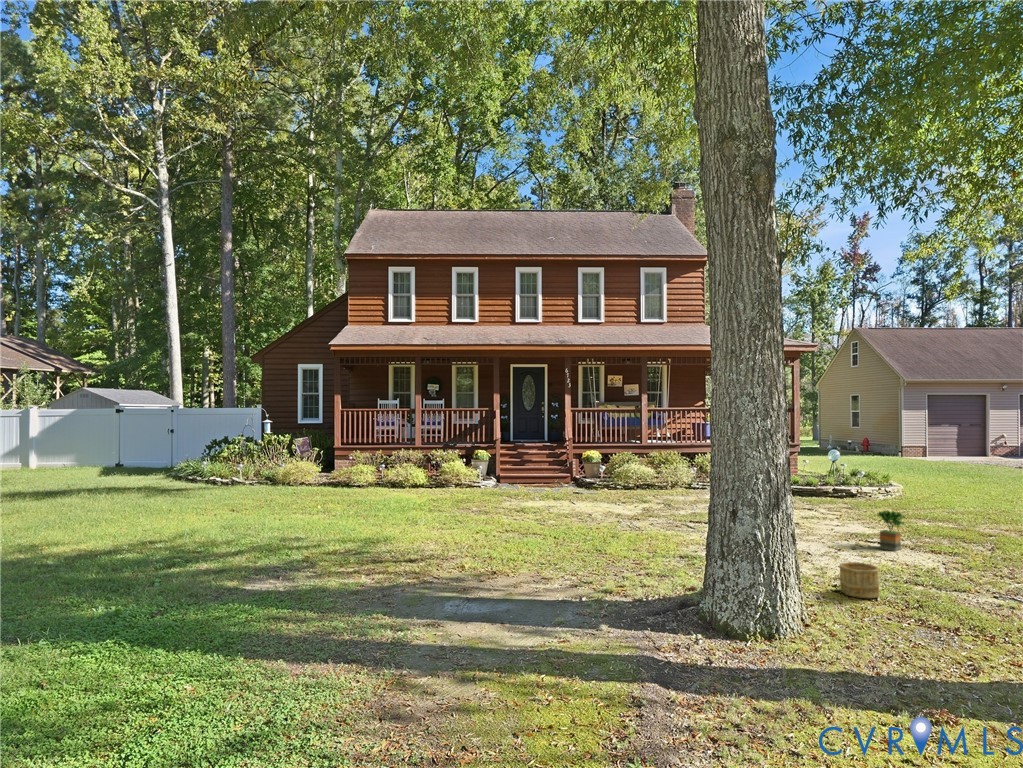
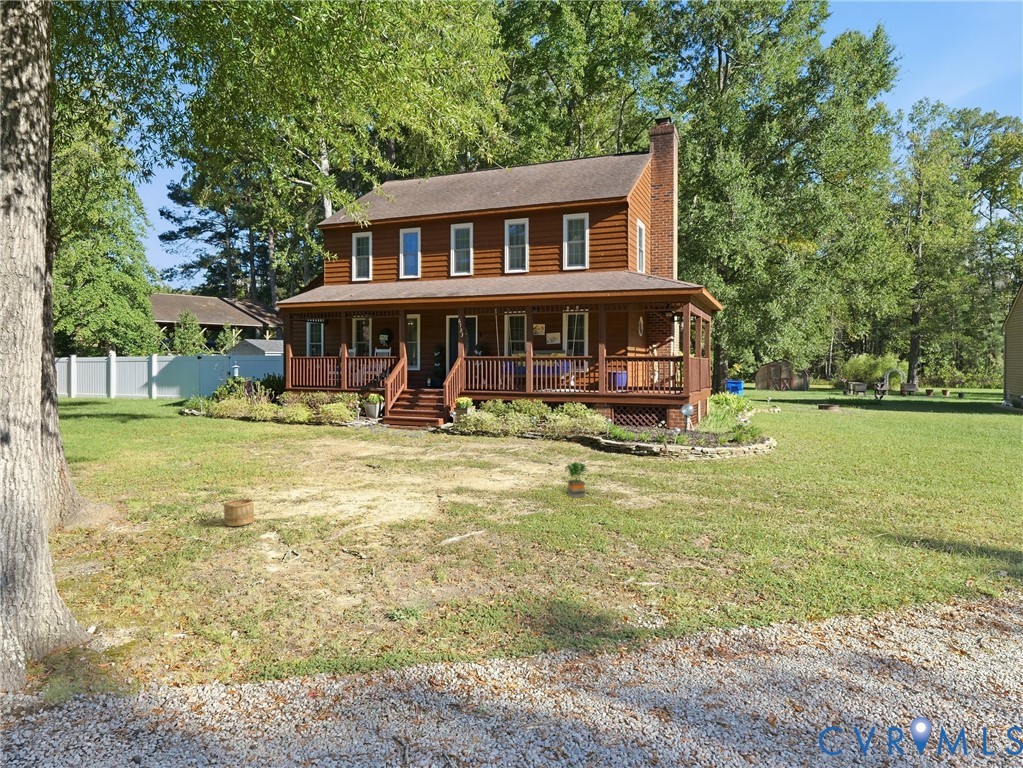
potted tree: present [878,510,905,551] -> present [565,462,589,498]

